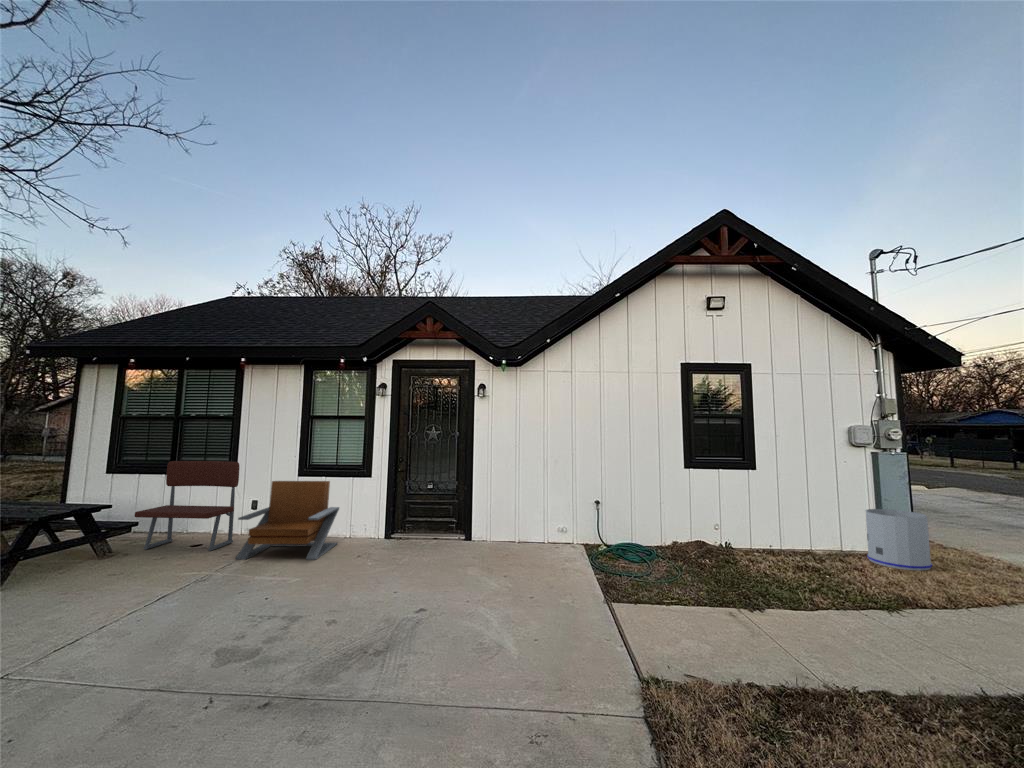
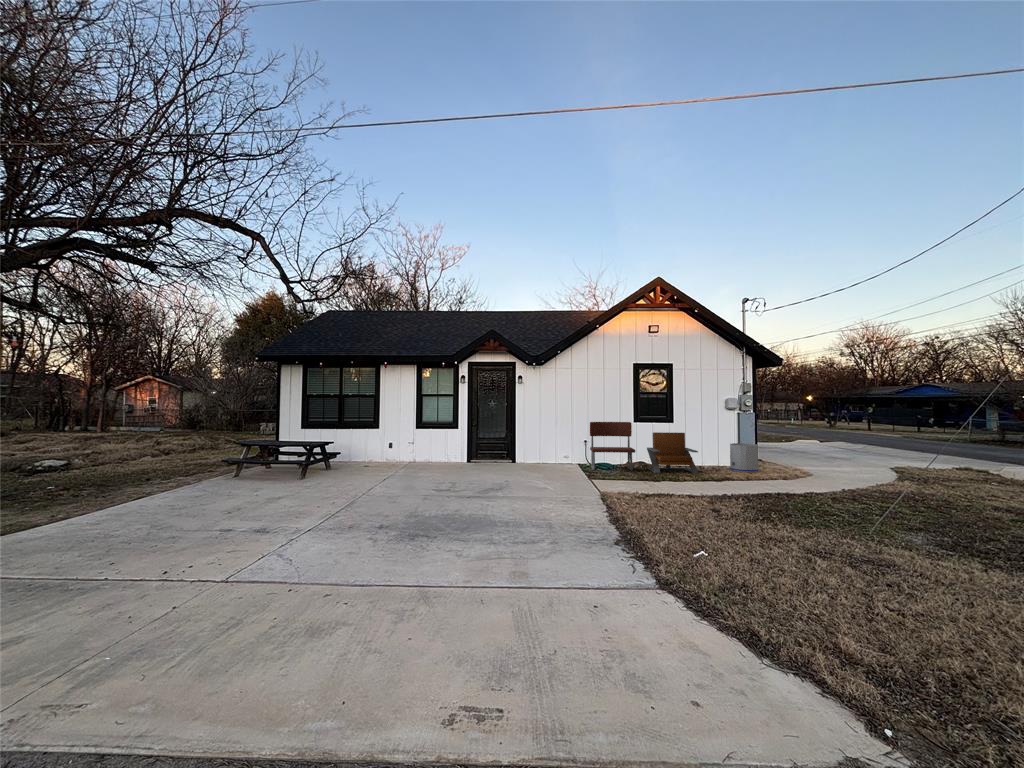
bench: present [135,461,239,551] -> present [590,422,635,471]
lounge chair: present [236,481,339,560] -> present [647,432,698,474]

